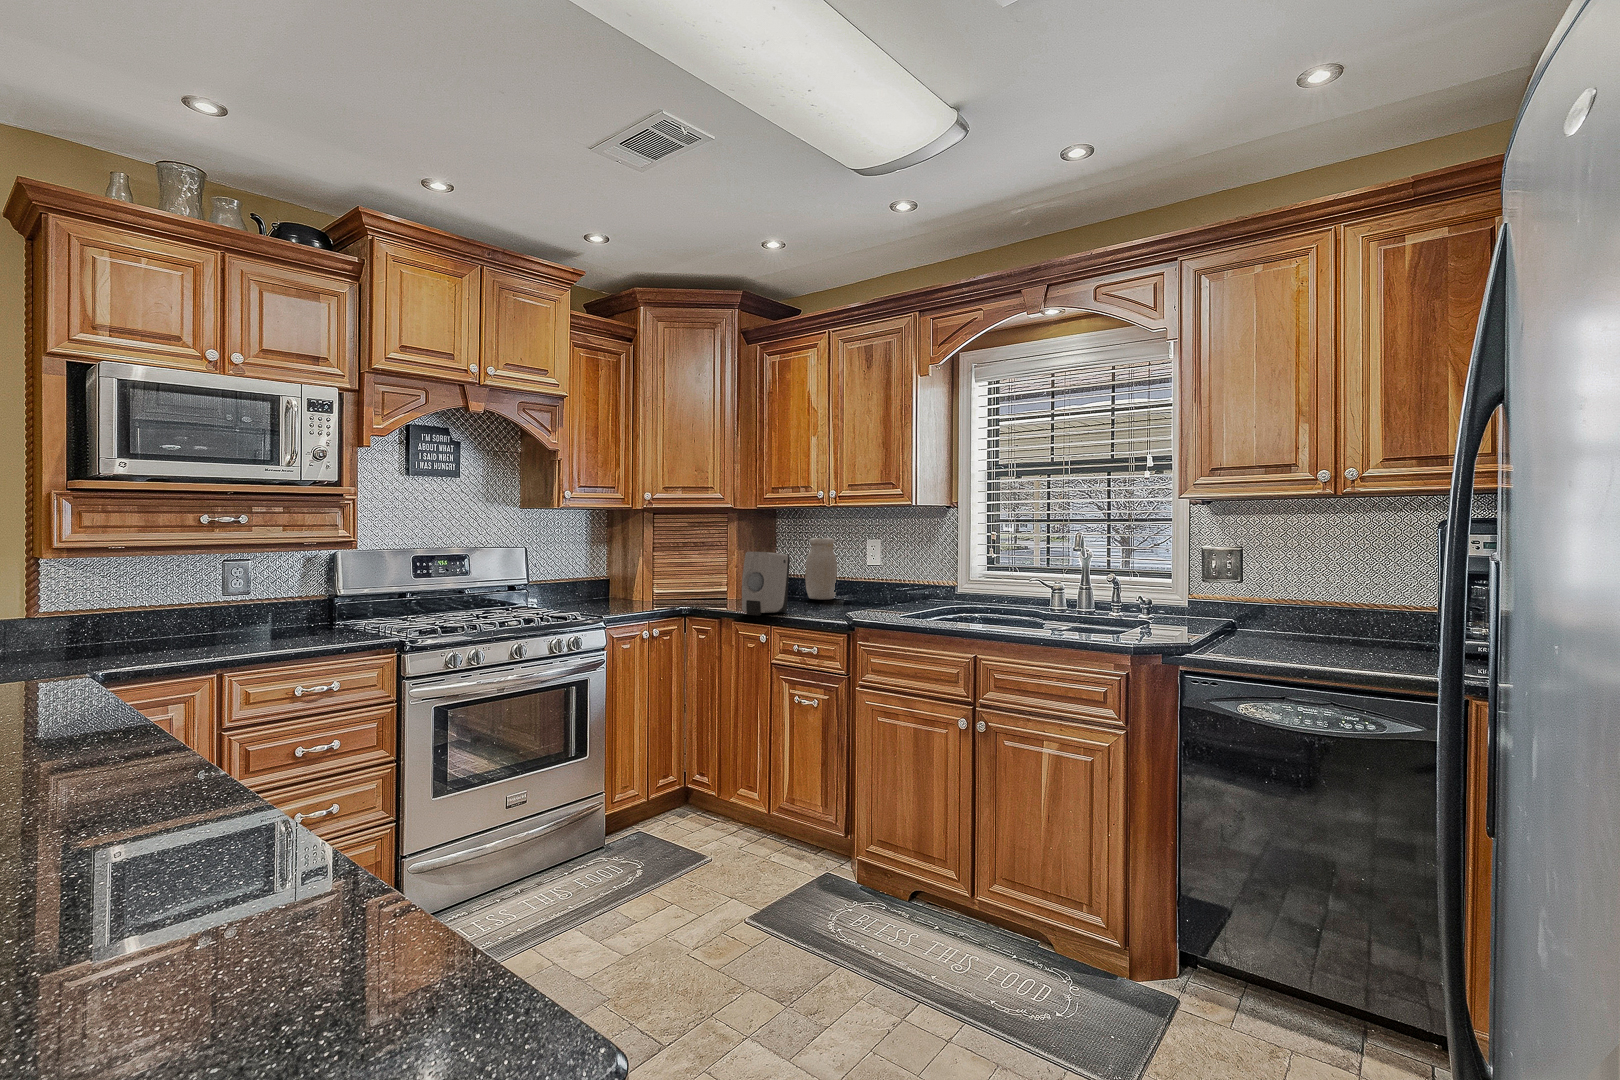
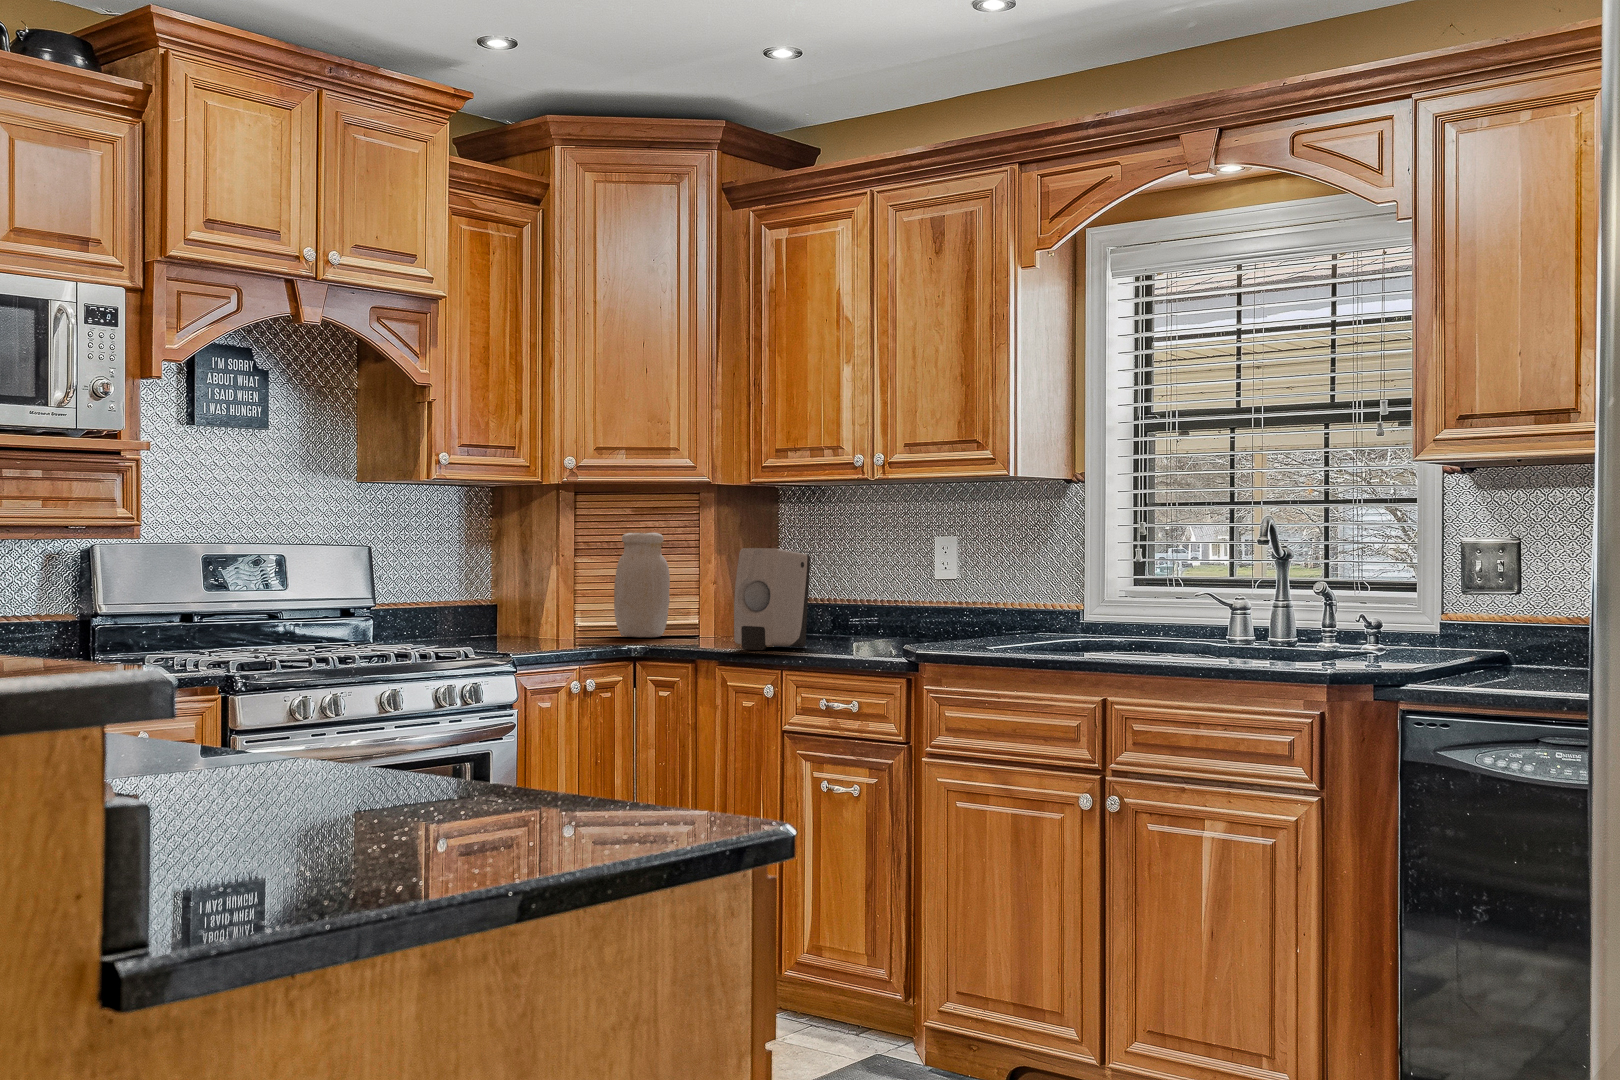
jar: present [805,538,837,600] -> present [614,533,670,637]

